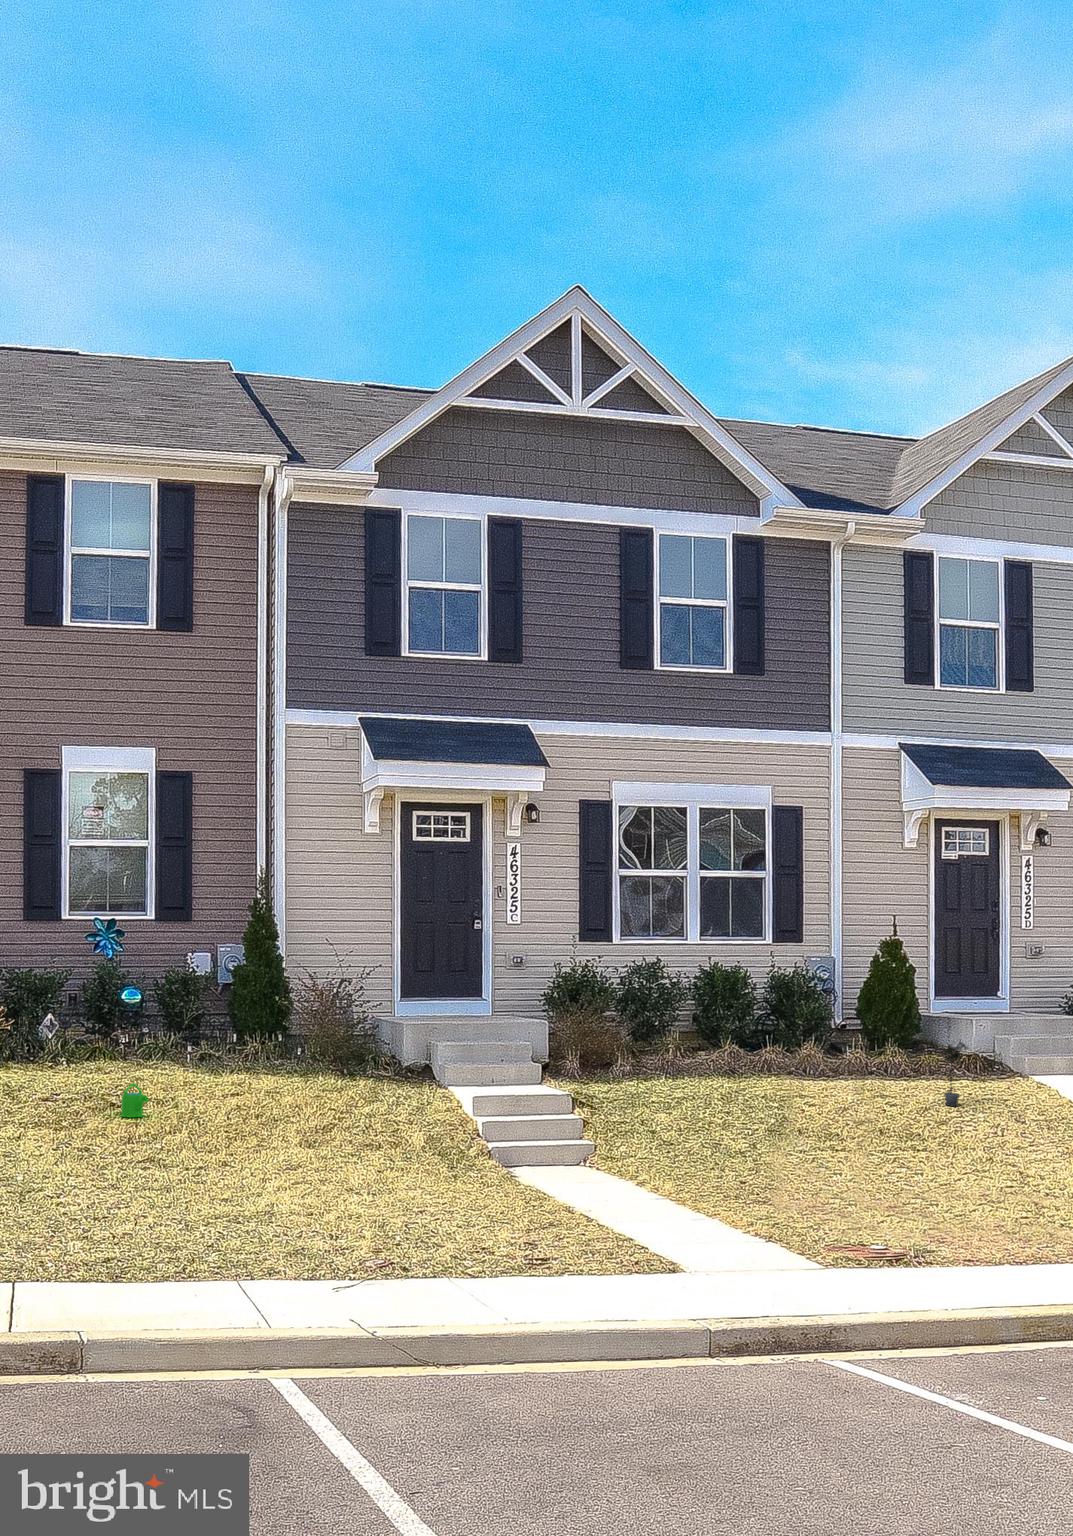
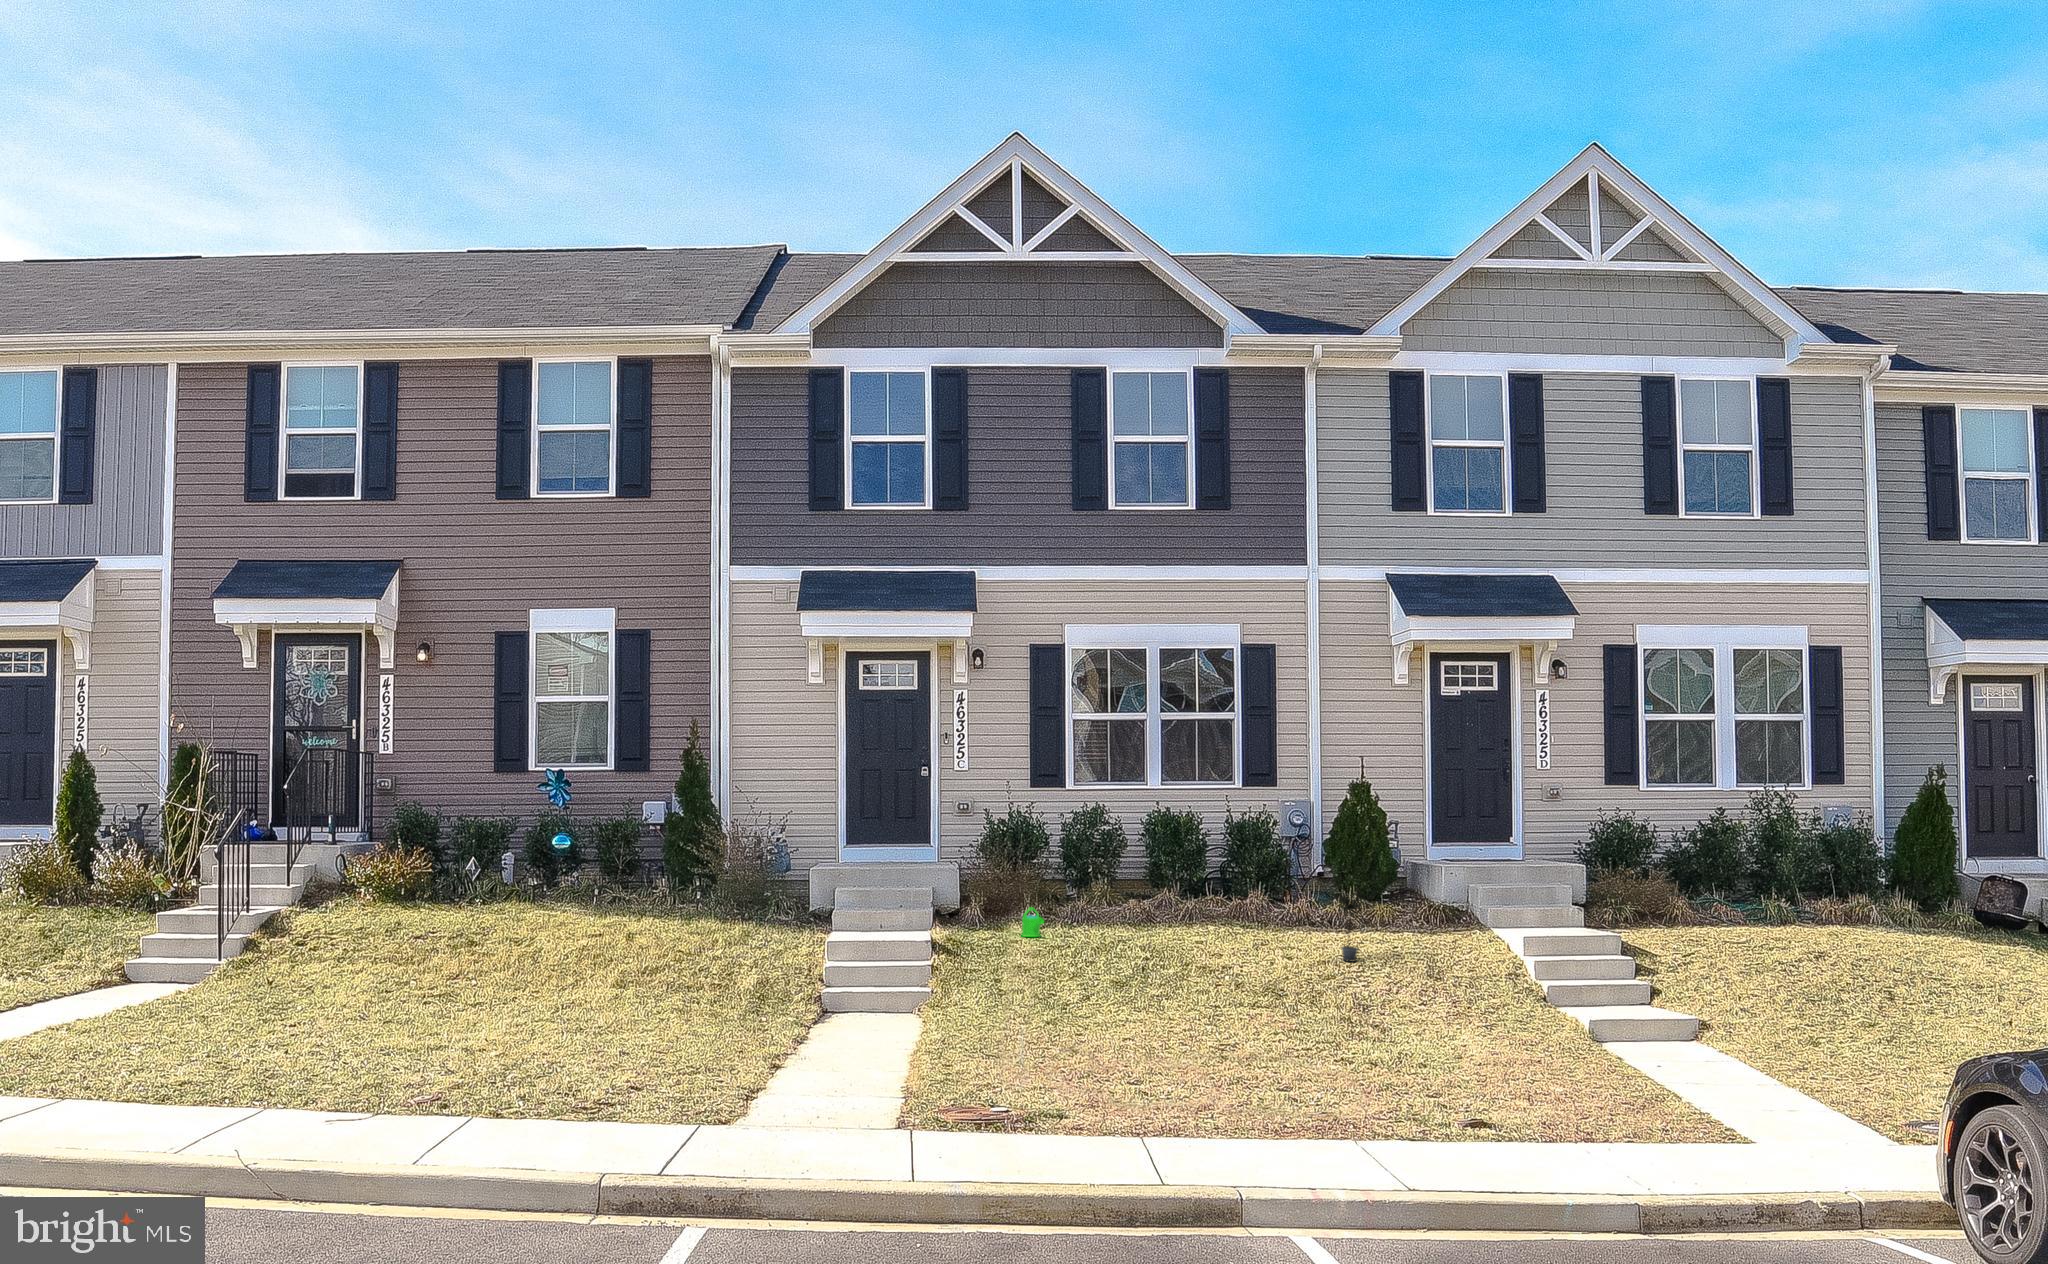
watering can: present [120,1083,149,1117] -> present [1022,907,1044,937]

